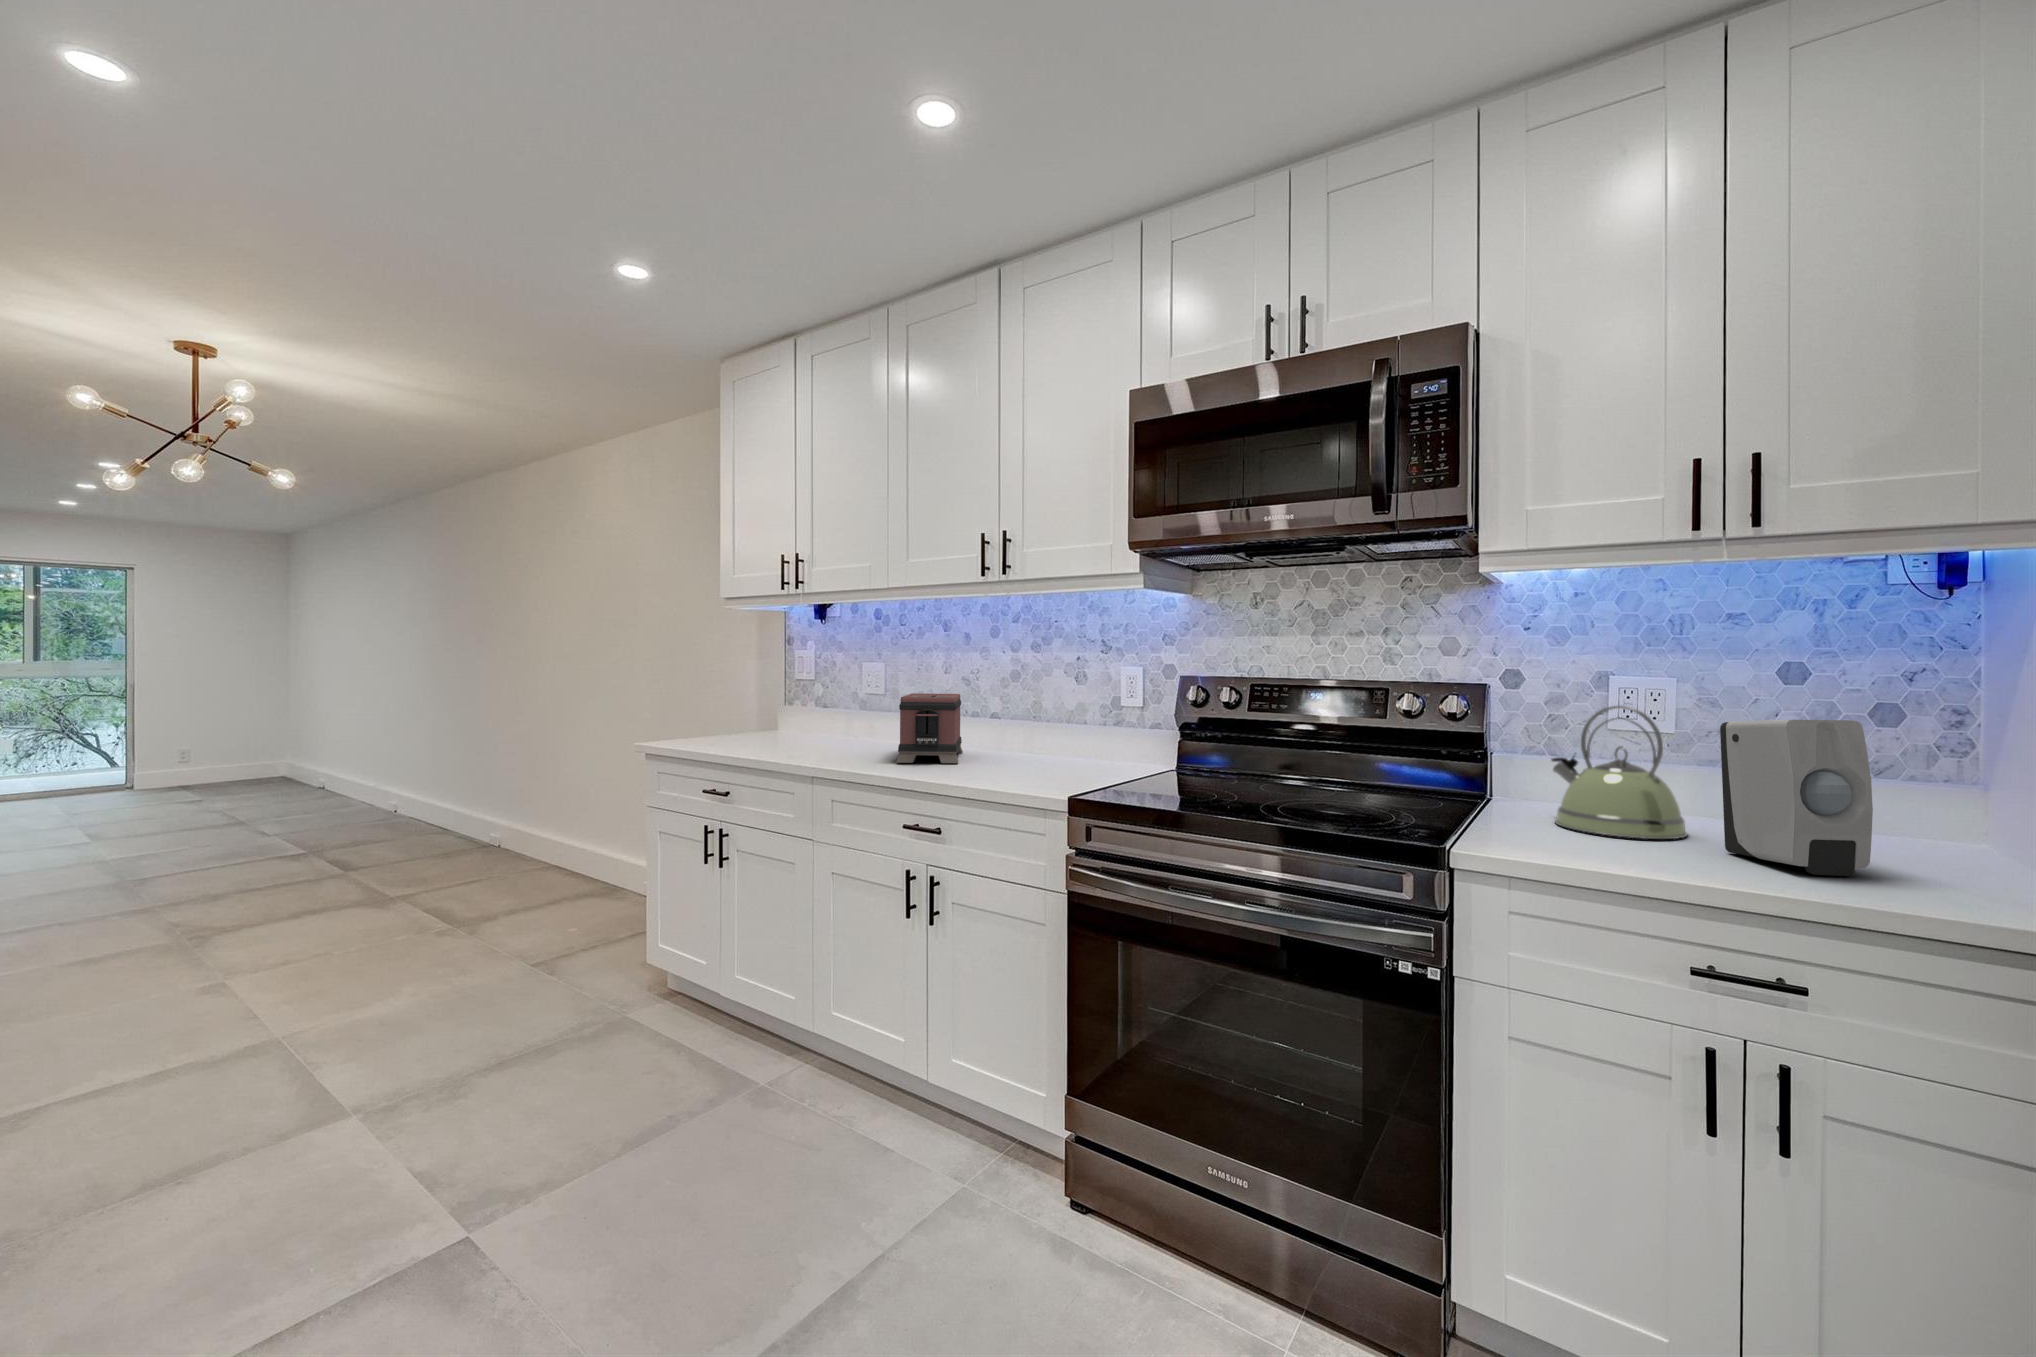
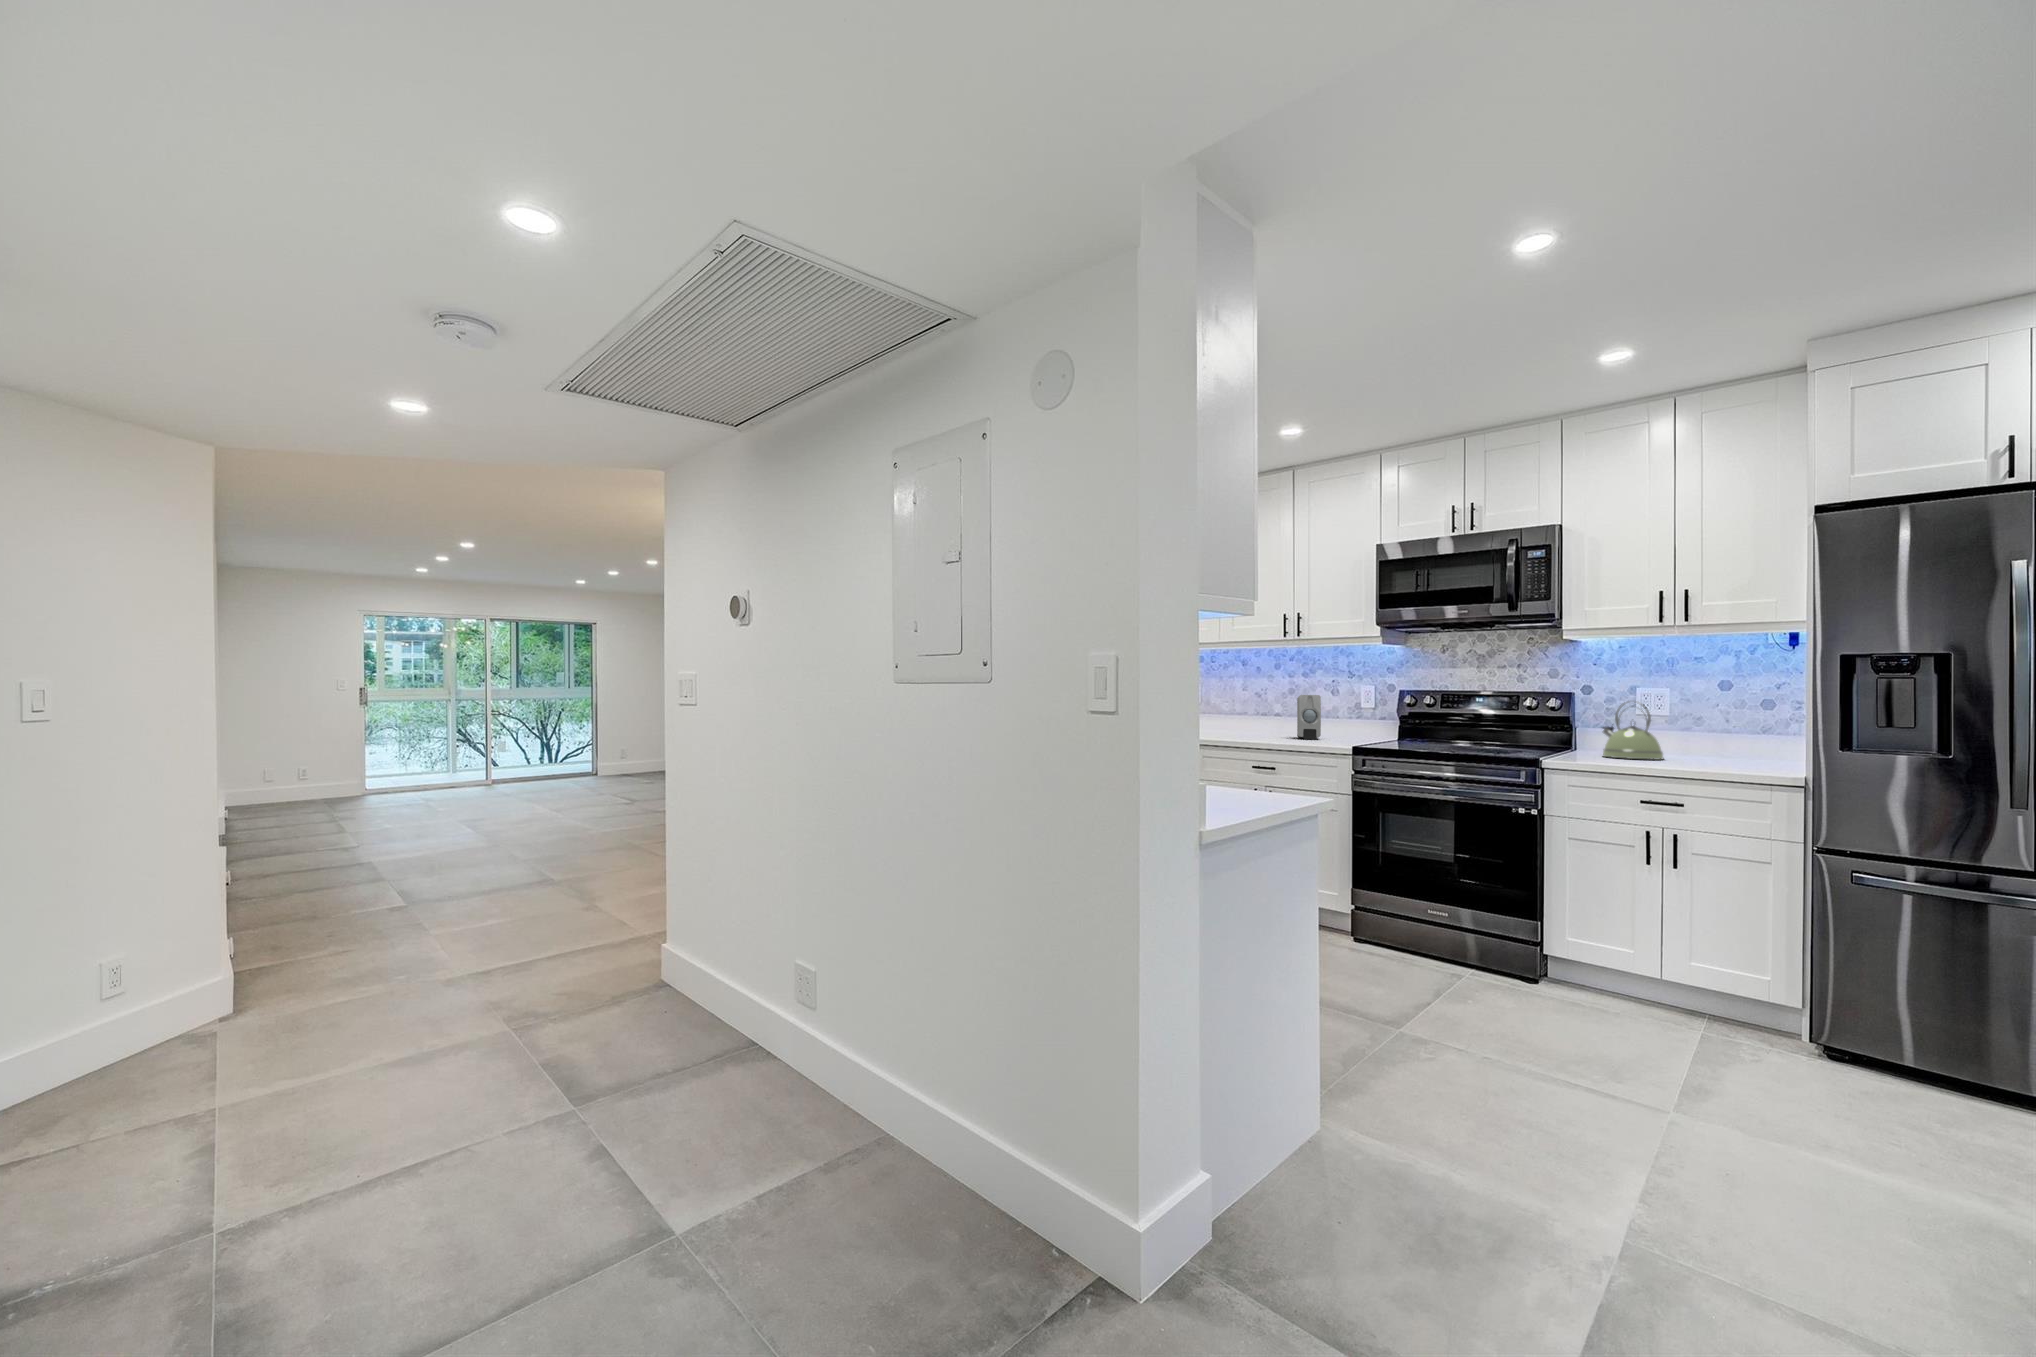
toaster: present [896,693,963,763] -> none [1230,701,1269,738]
soap dispenser: present [1720,720,1873,876] -> present [1297,695,1321,739]

